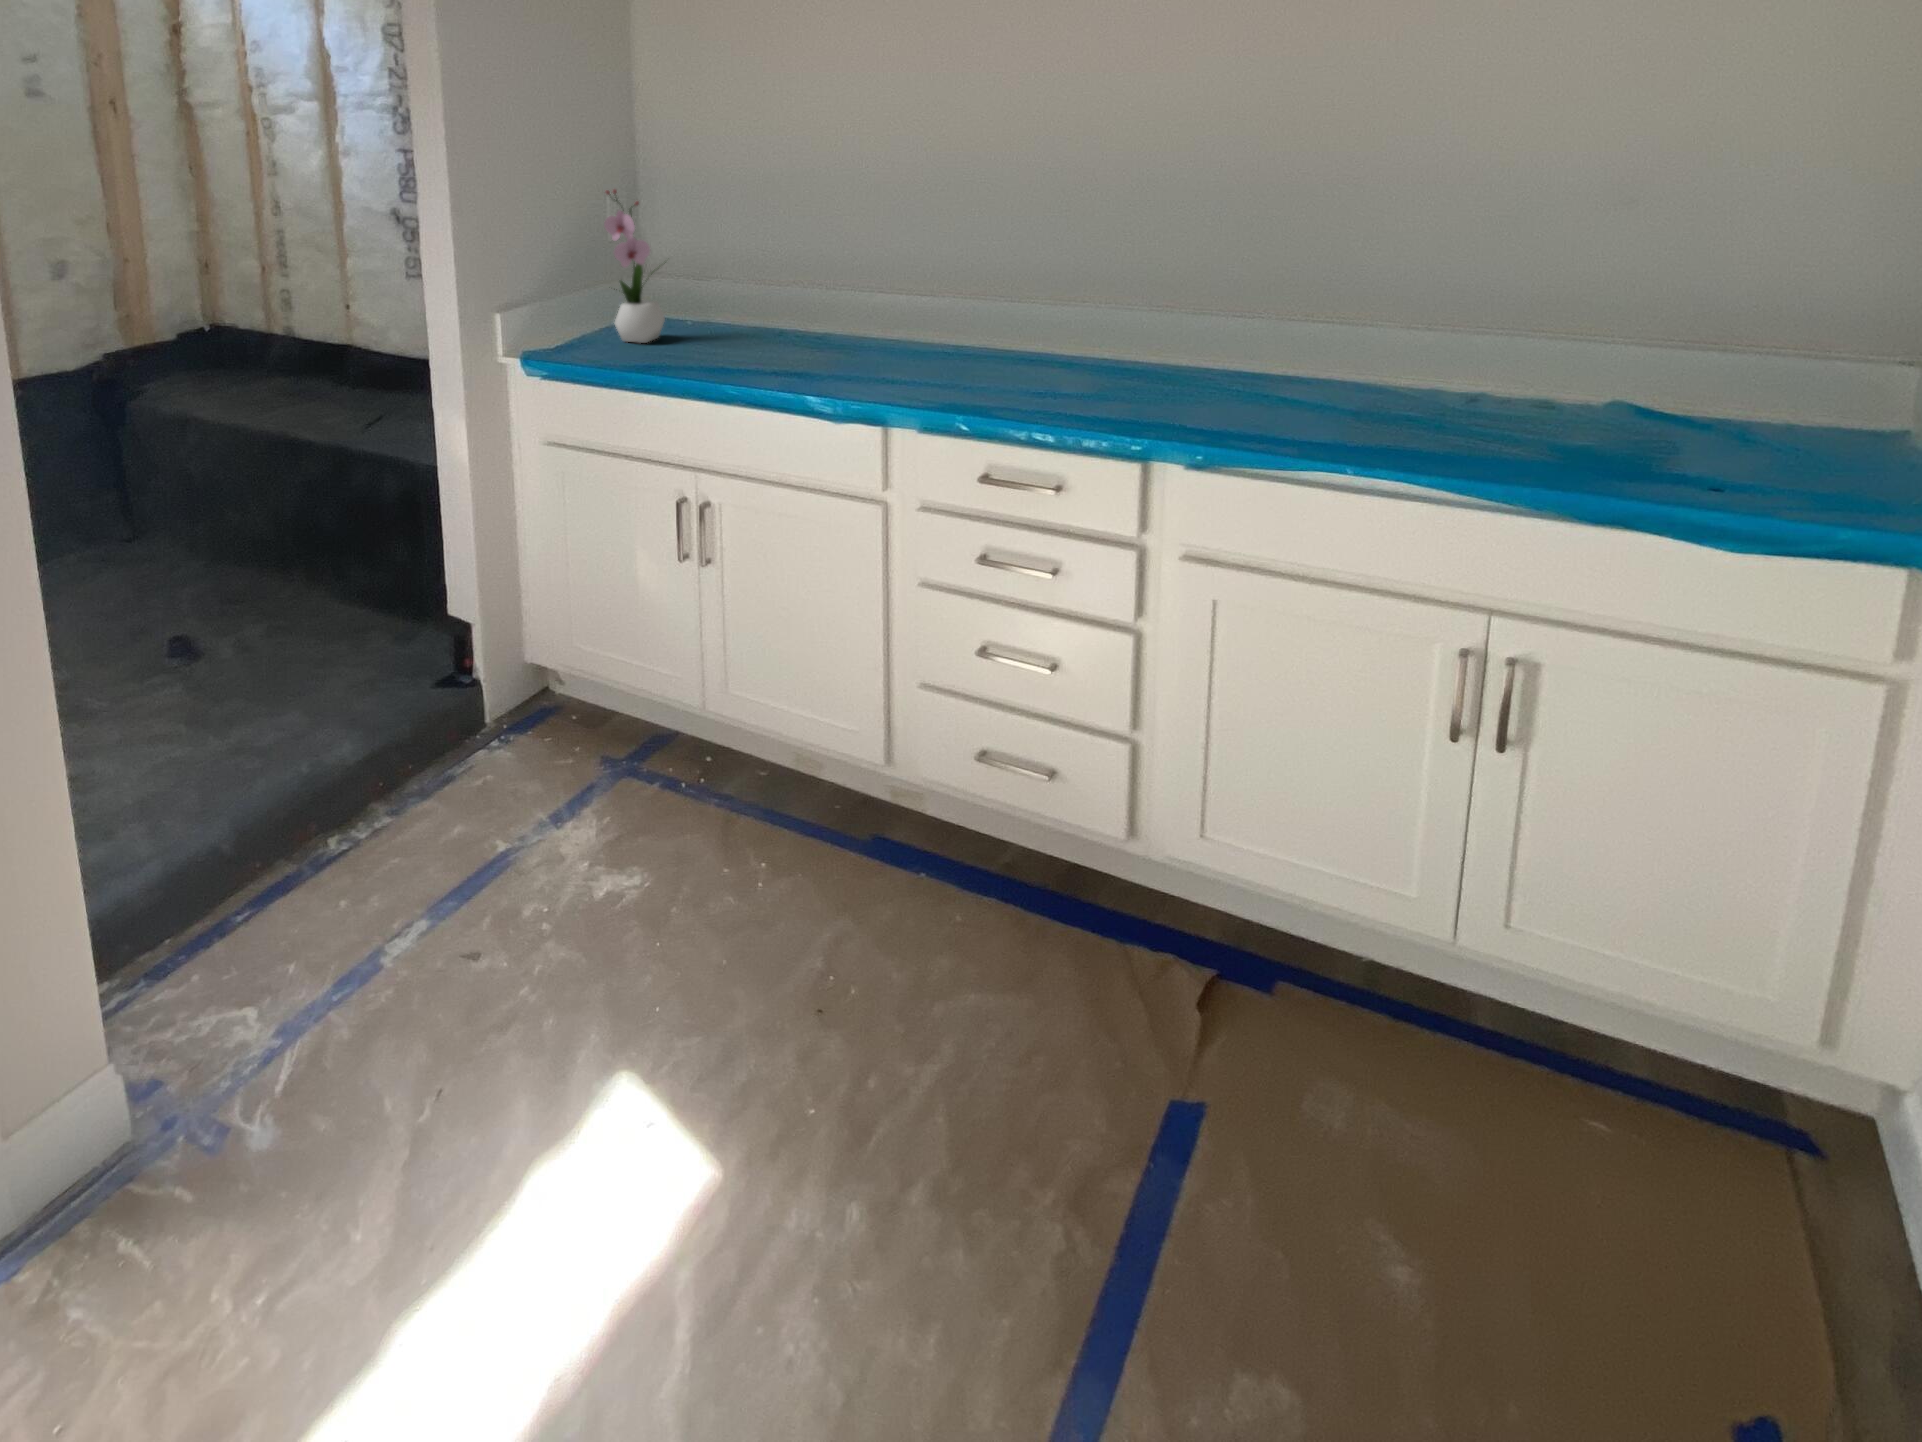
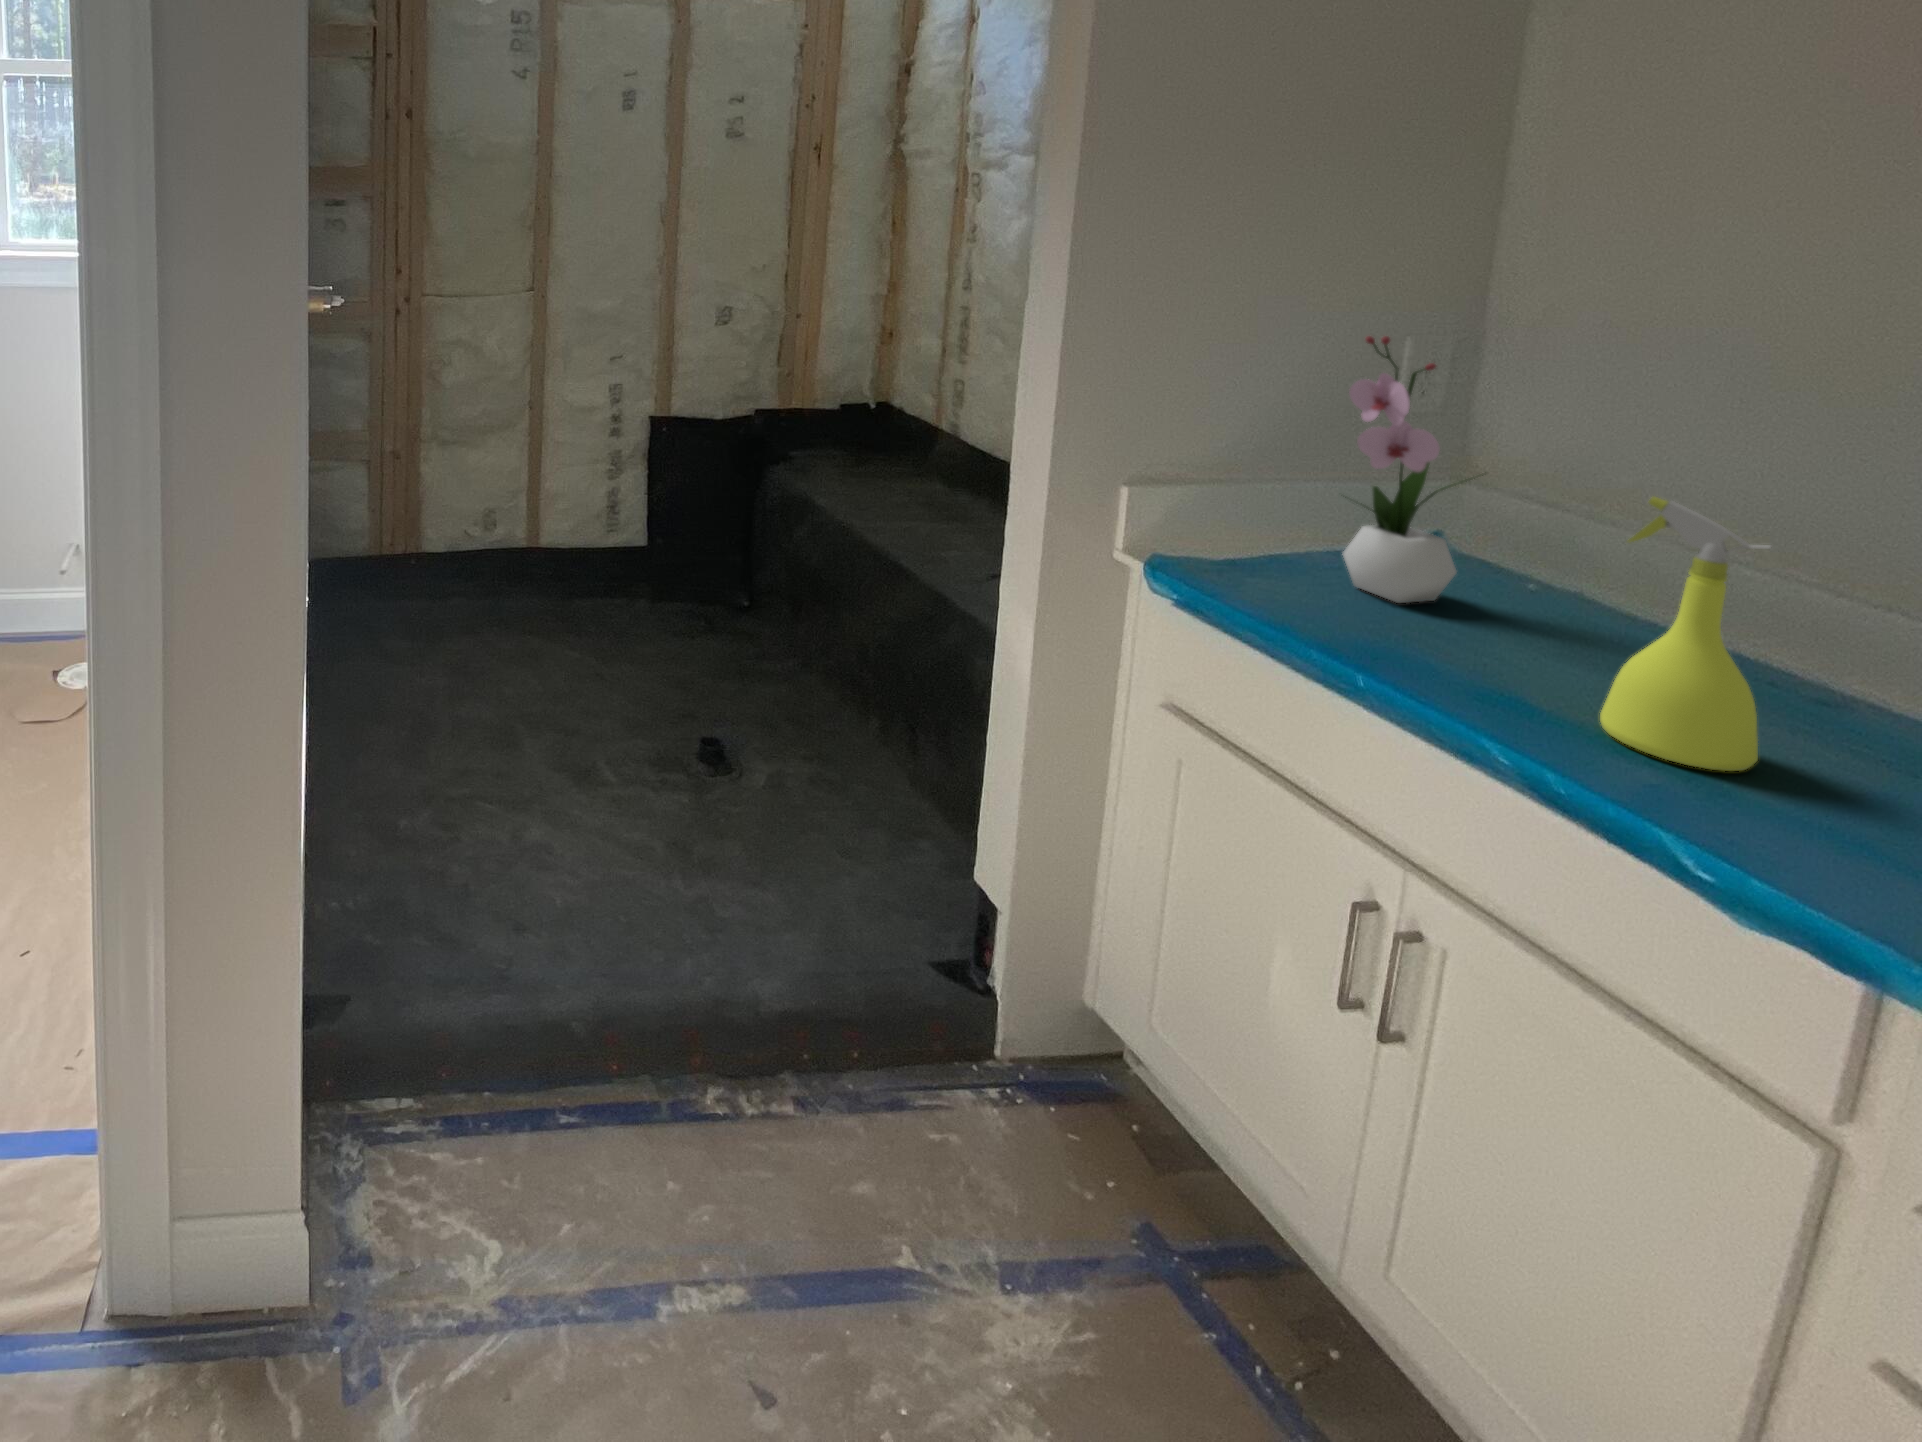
spray bottle: none [747,245,806,371] -> present [1600,497,1771,771]

